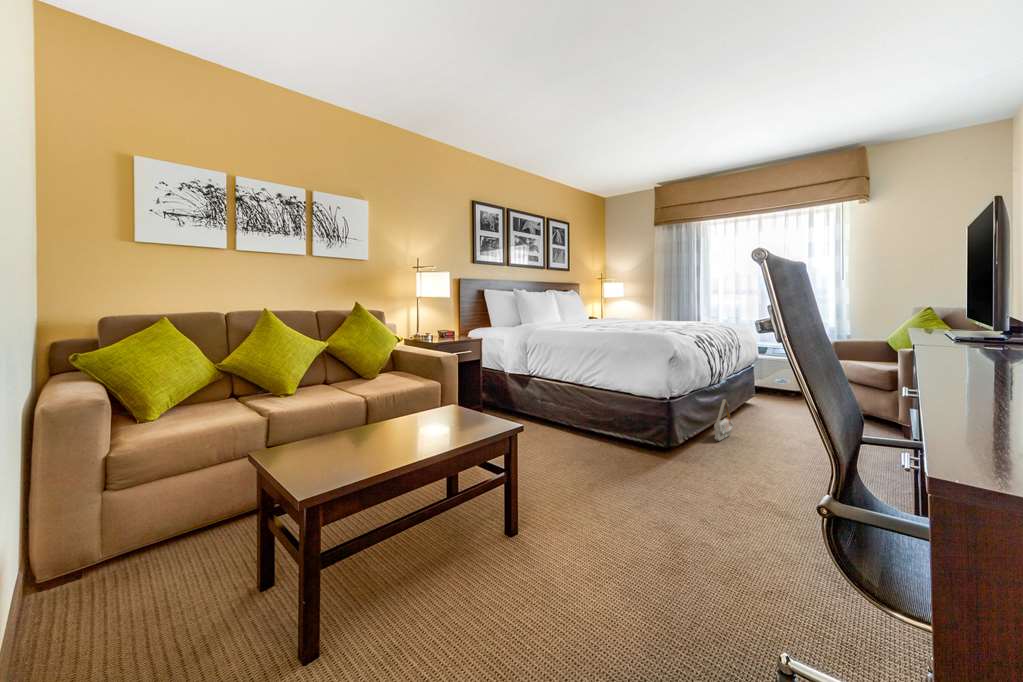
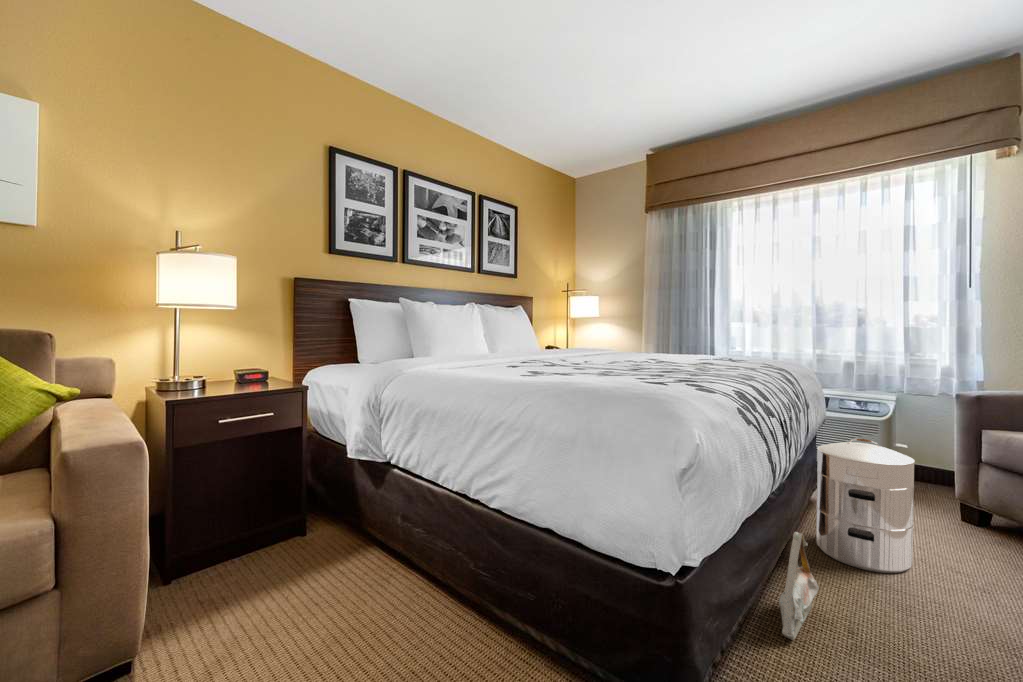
waste bin: none [743,364,791,427] -> present [816,439,915,573]

